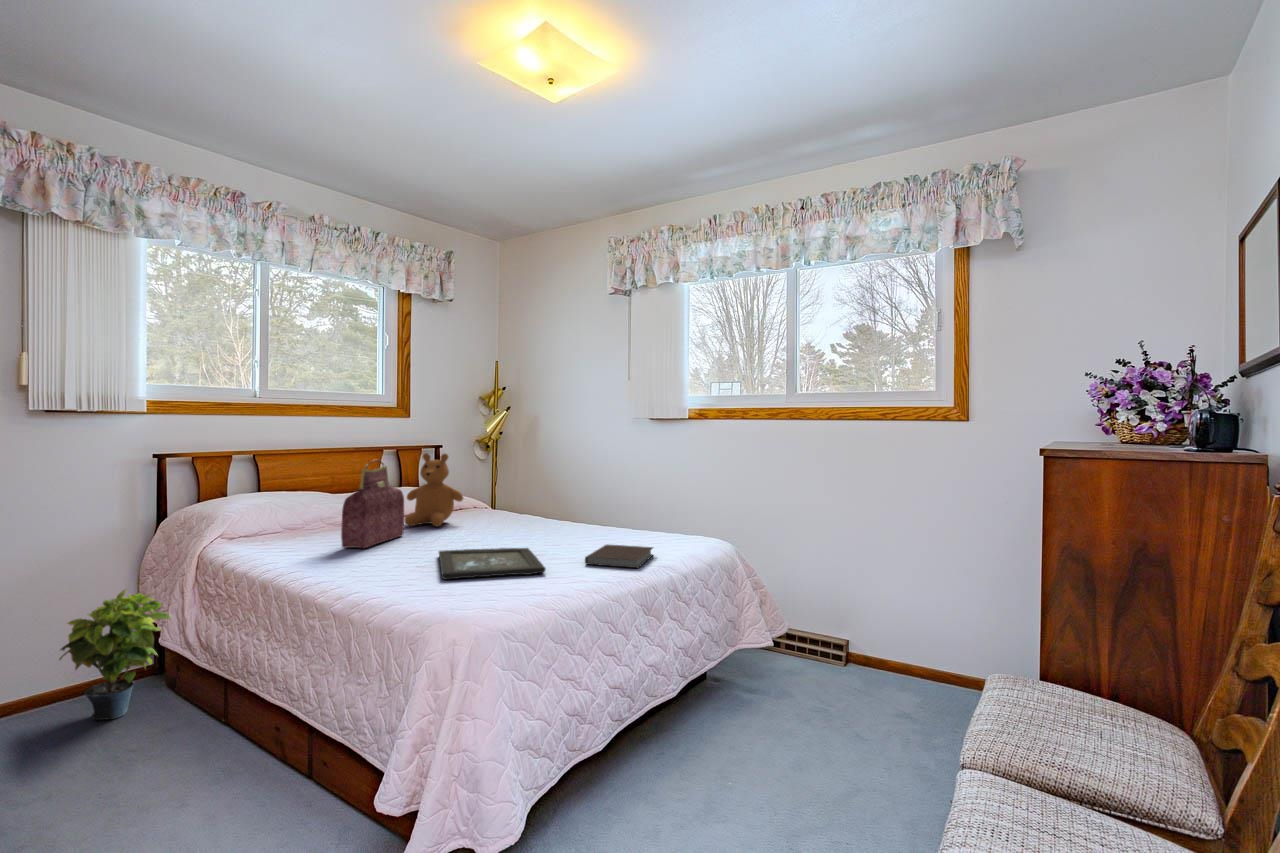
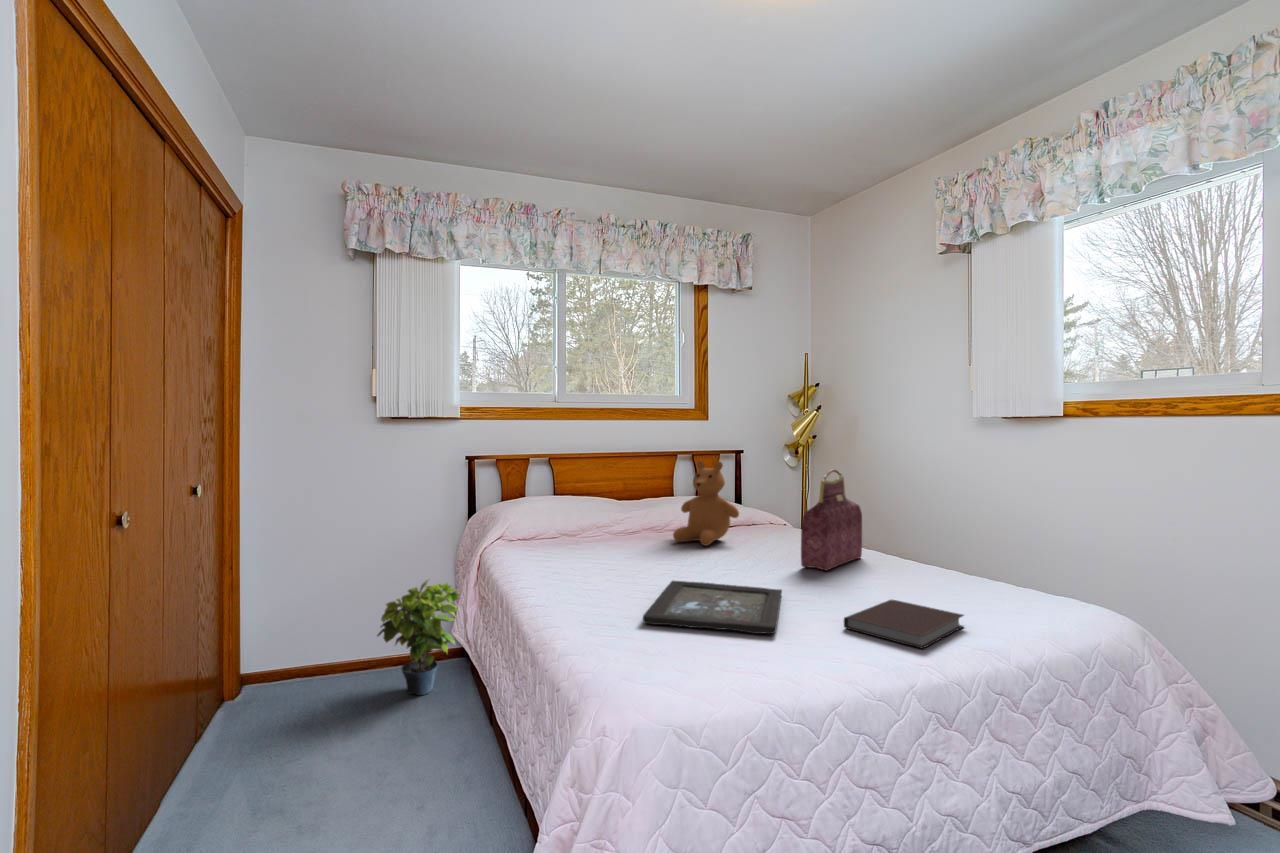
handbag: present [341,460,404,548] -> present [801,470,862,570]

